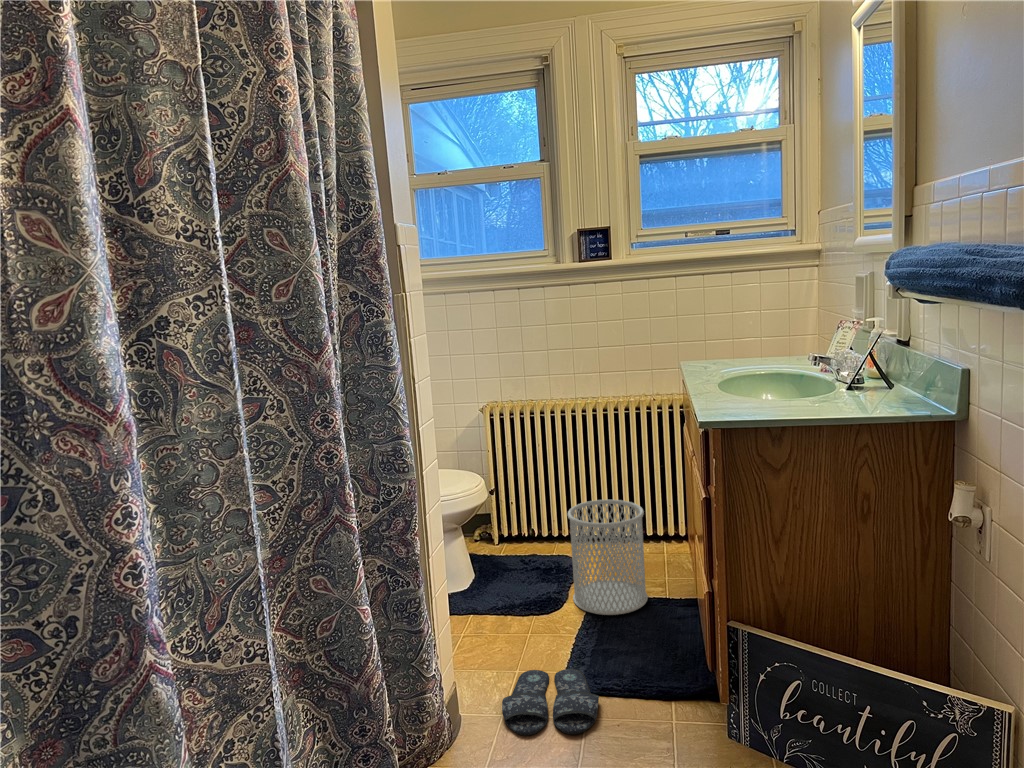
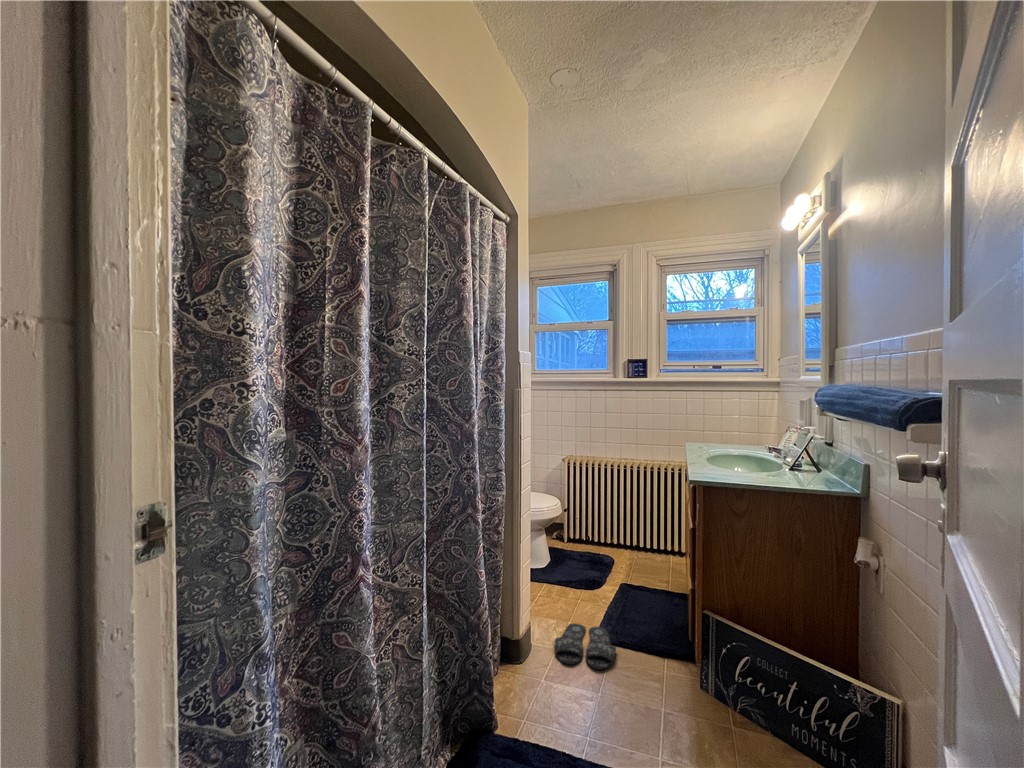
wastebasket: present [568,500,648,615] -> none [606,521,654,597]

